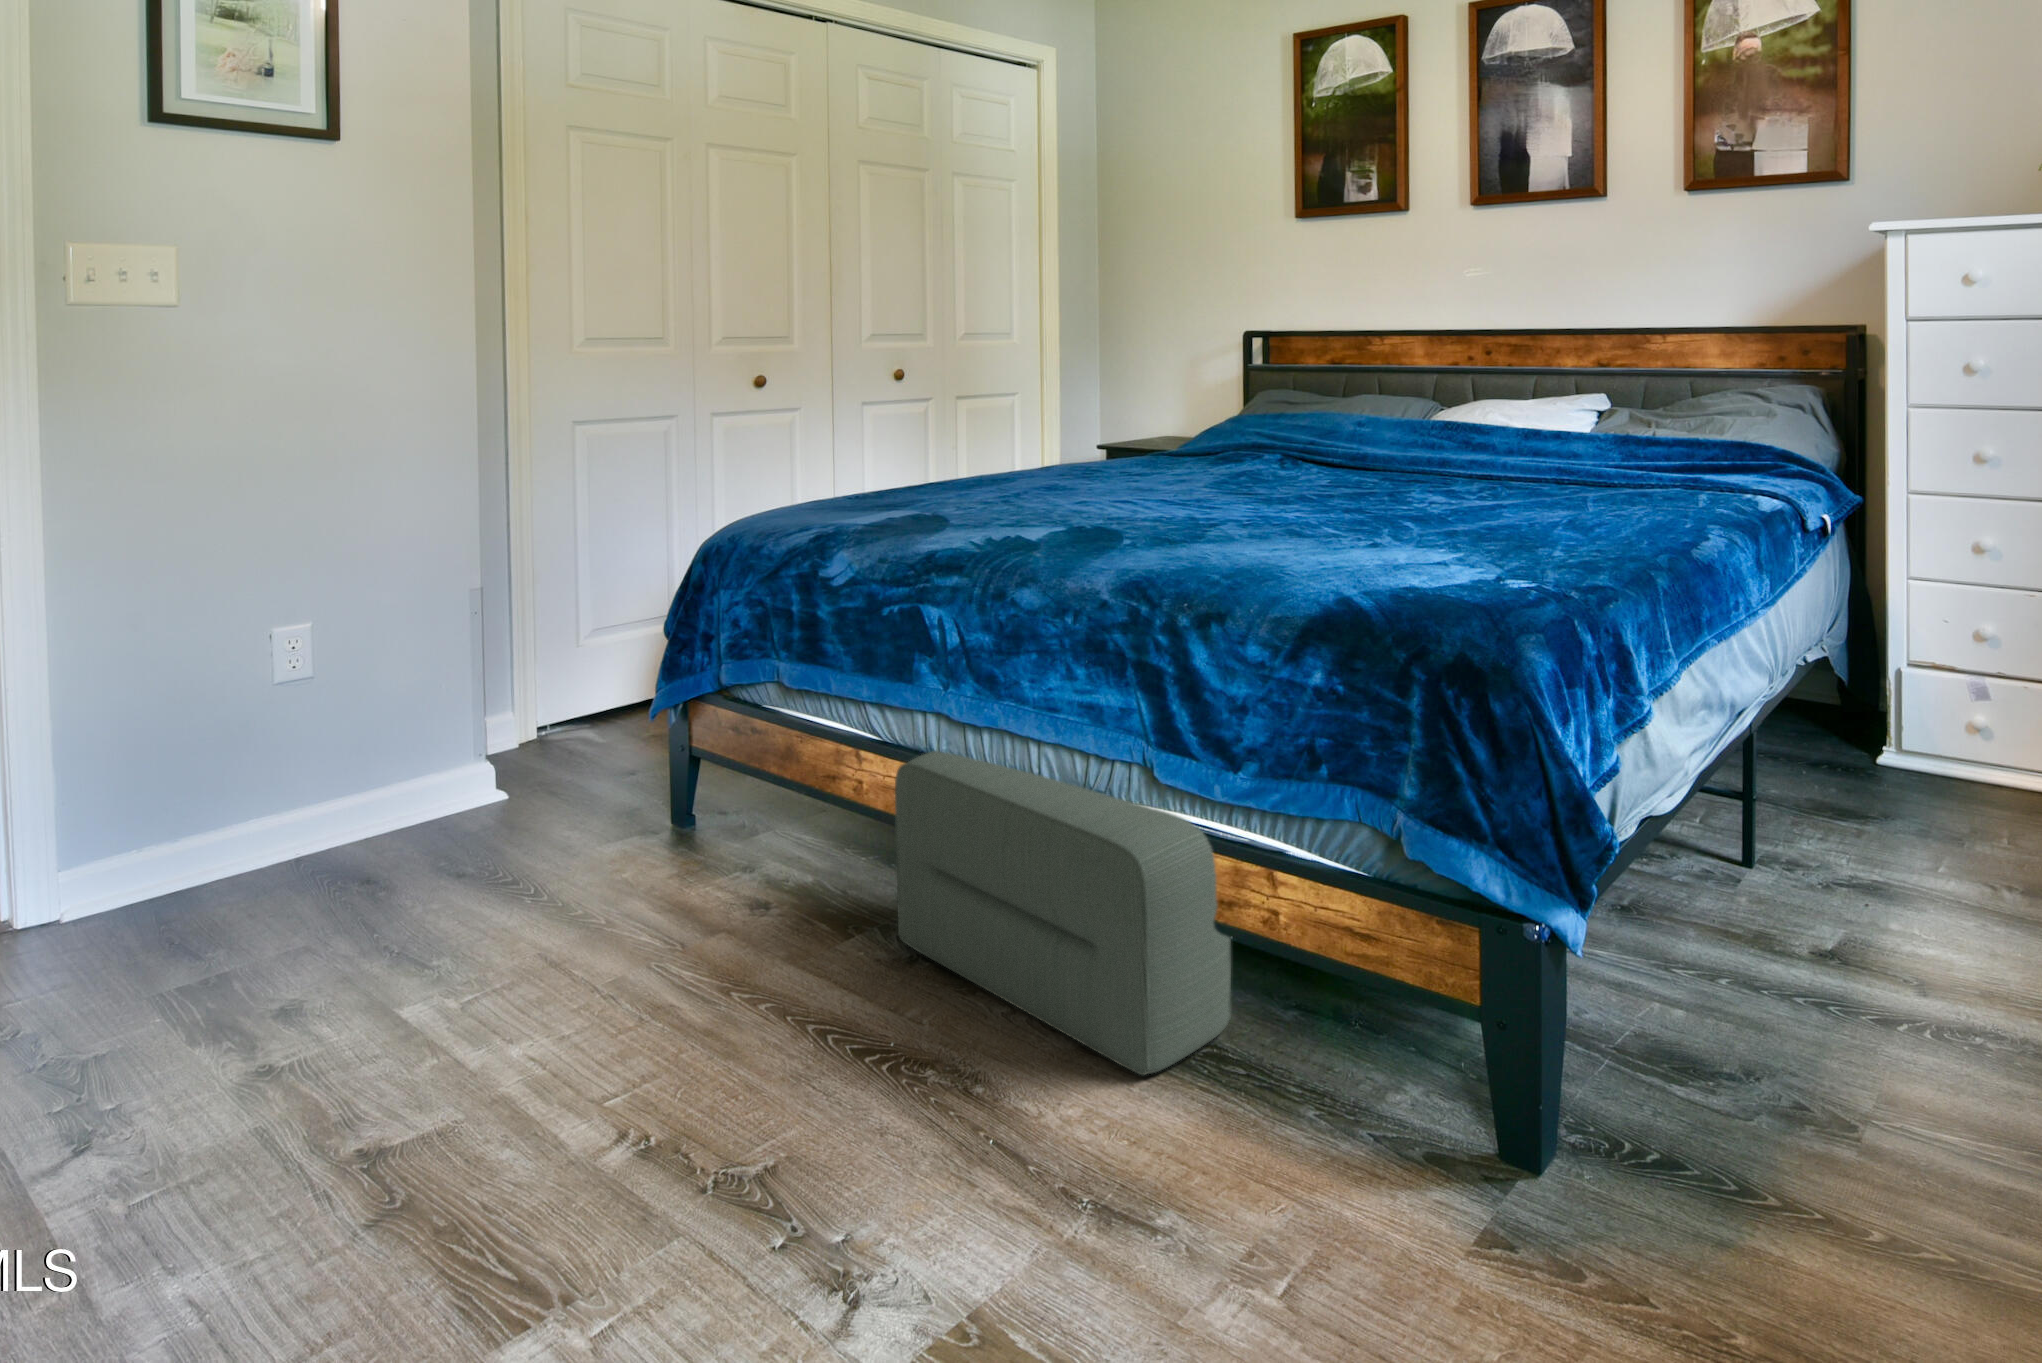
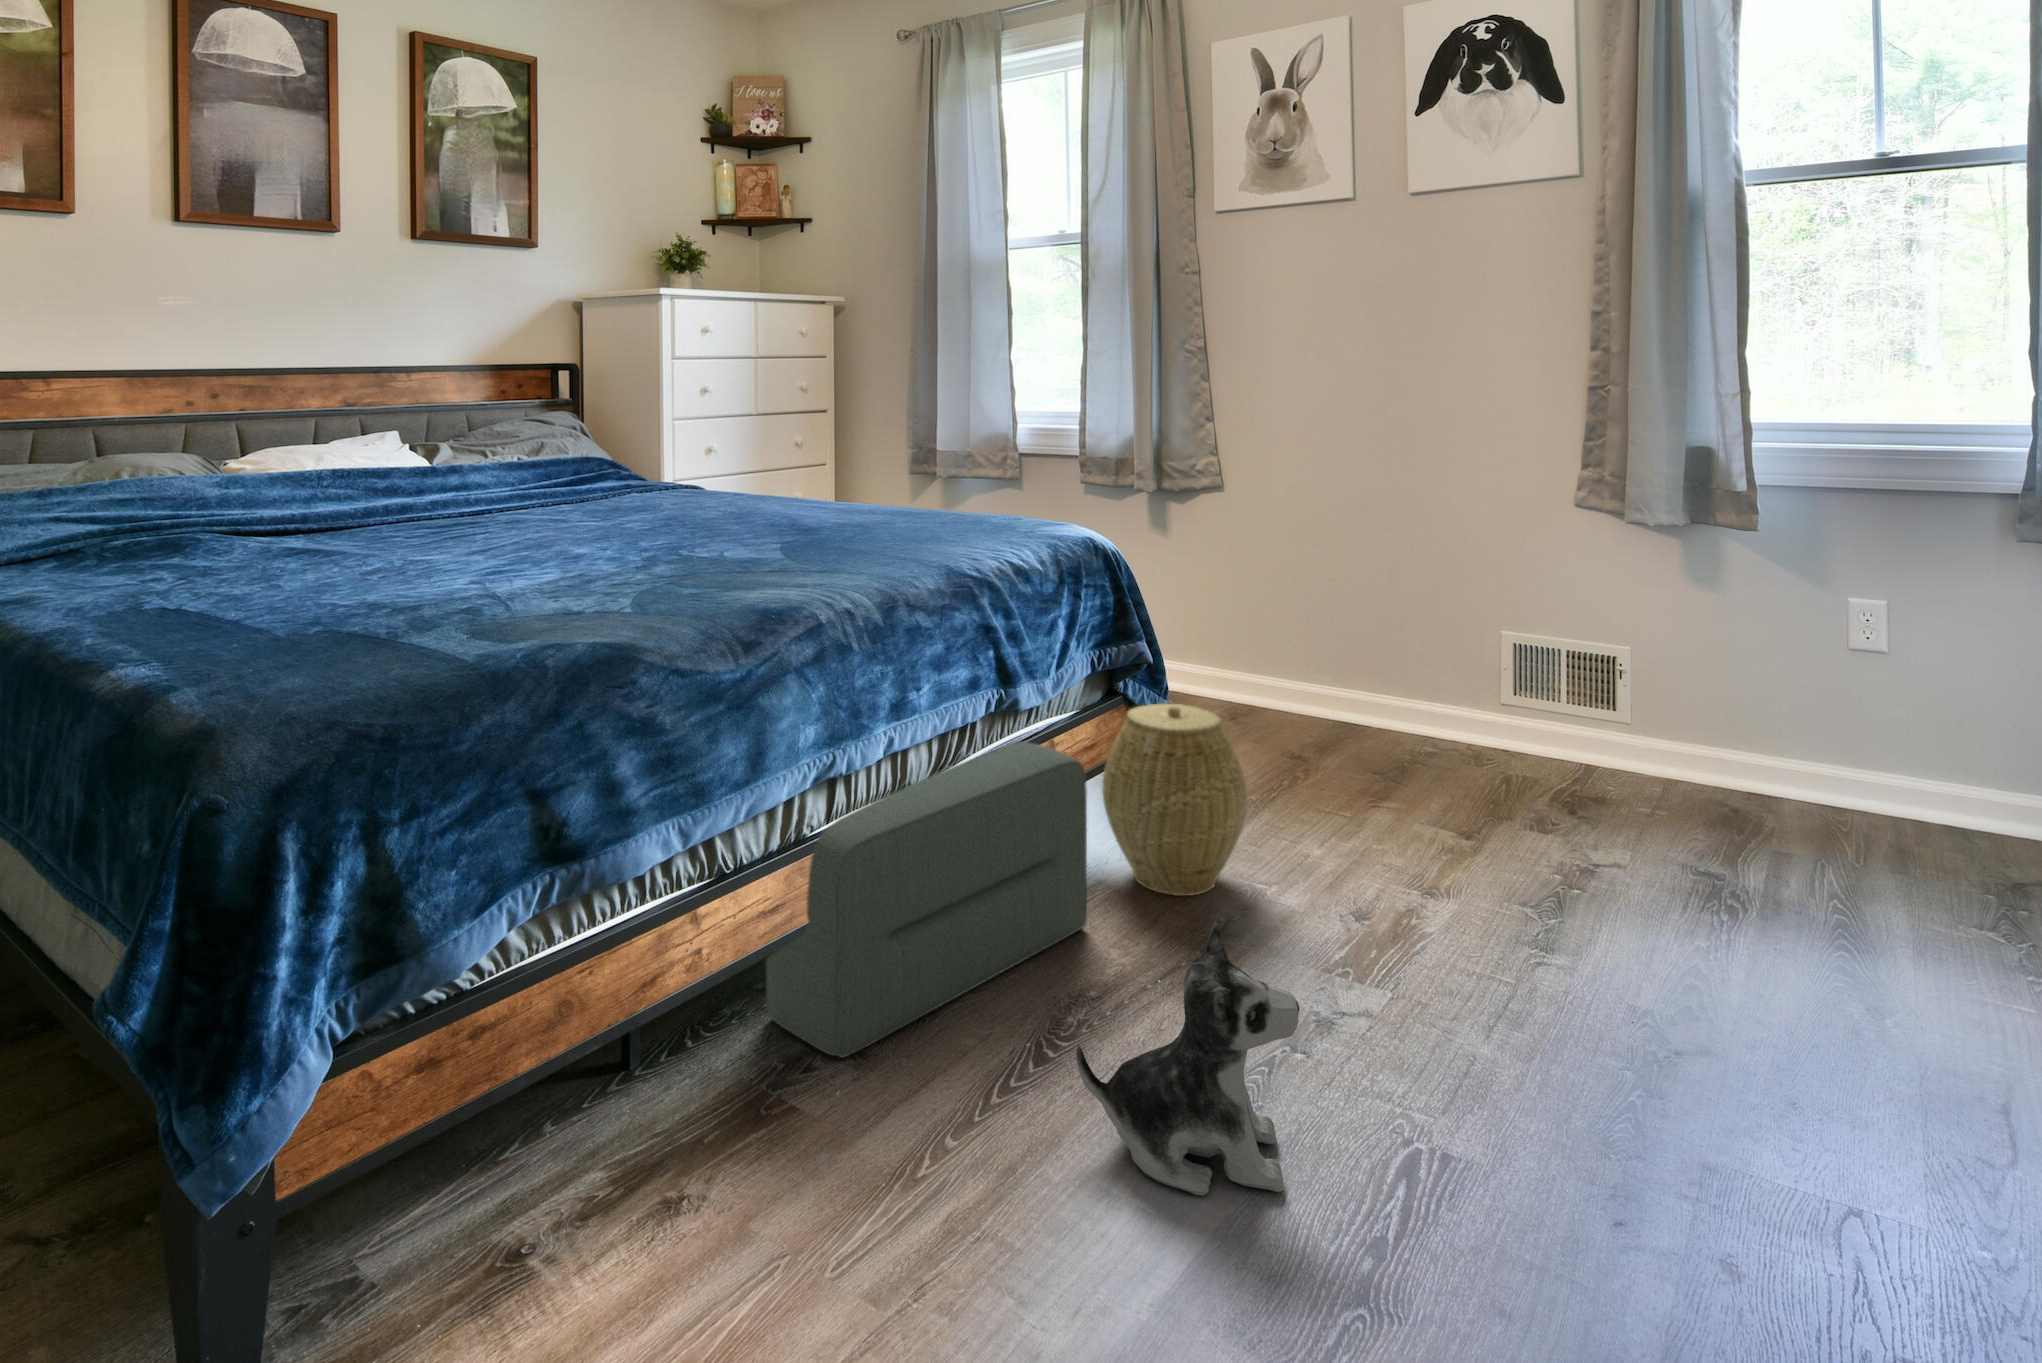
woven basket: none [1199,879,1429,1220] -> present [1102,704,1247,896]
plush toy: none [560,914,740,1183] -> present [1076,922,1299,1196]

